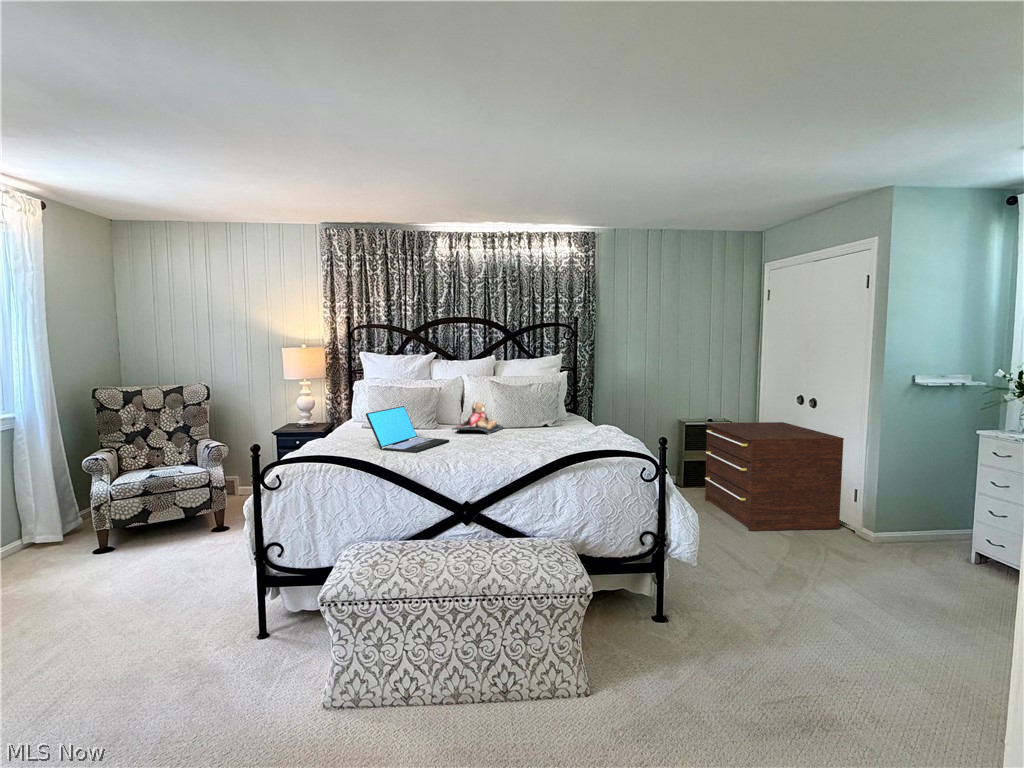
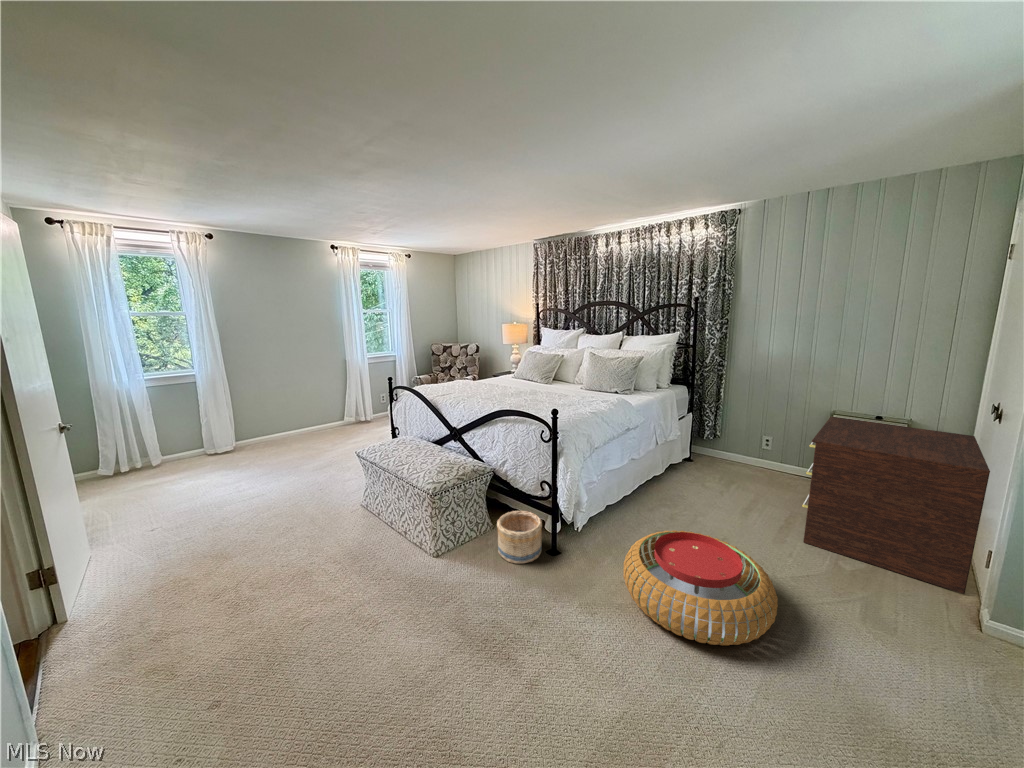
teddy bear: present [452,402,503,435] -> none [526,367,569,391]
laptop: present [366,406,449,453] -> none [455,365,503,394]
pouf: none [718,539,869,628] -> present [623,530,778,646]
basket: none [603,584,666,654] -> present [497,511,542,563]

